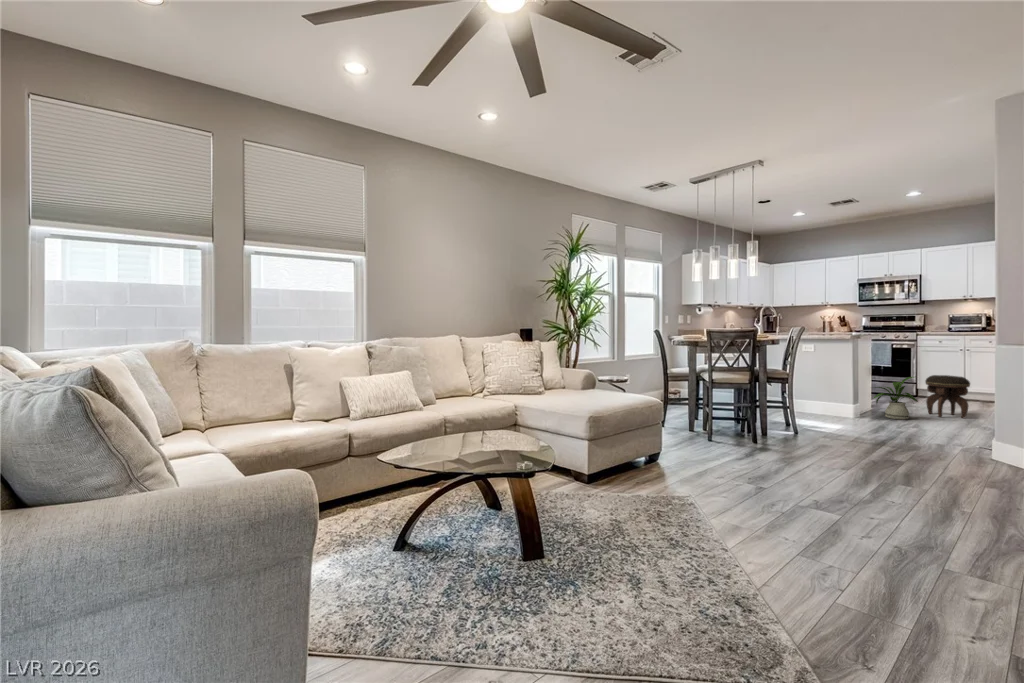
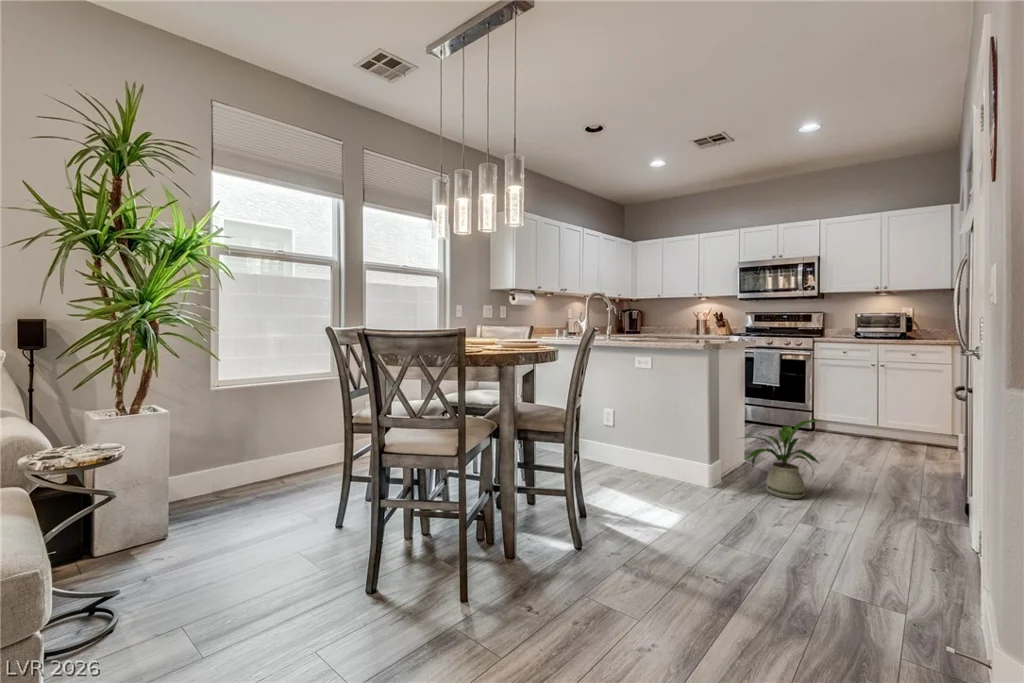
footstool: present [925,375,970,418] -> none [830,412,902,491]

